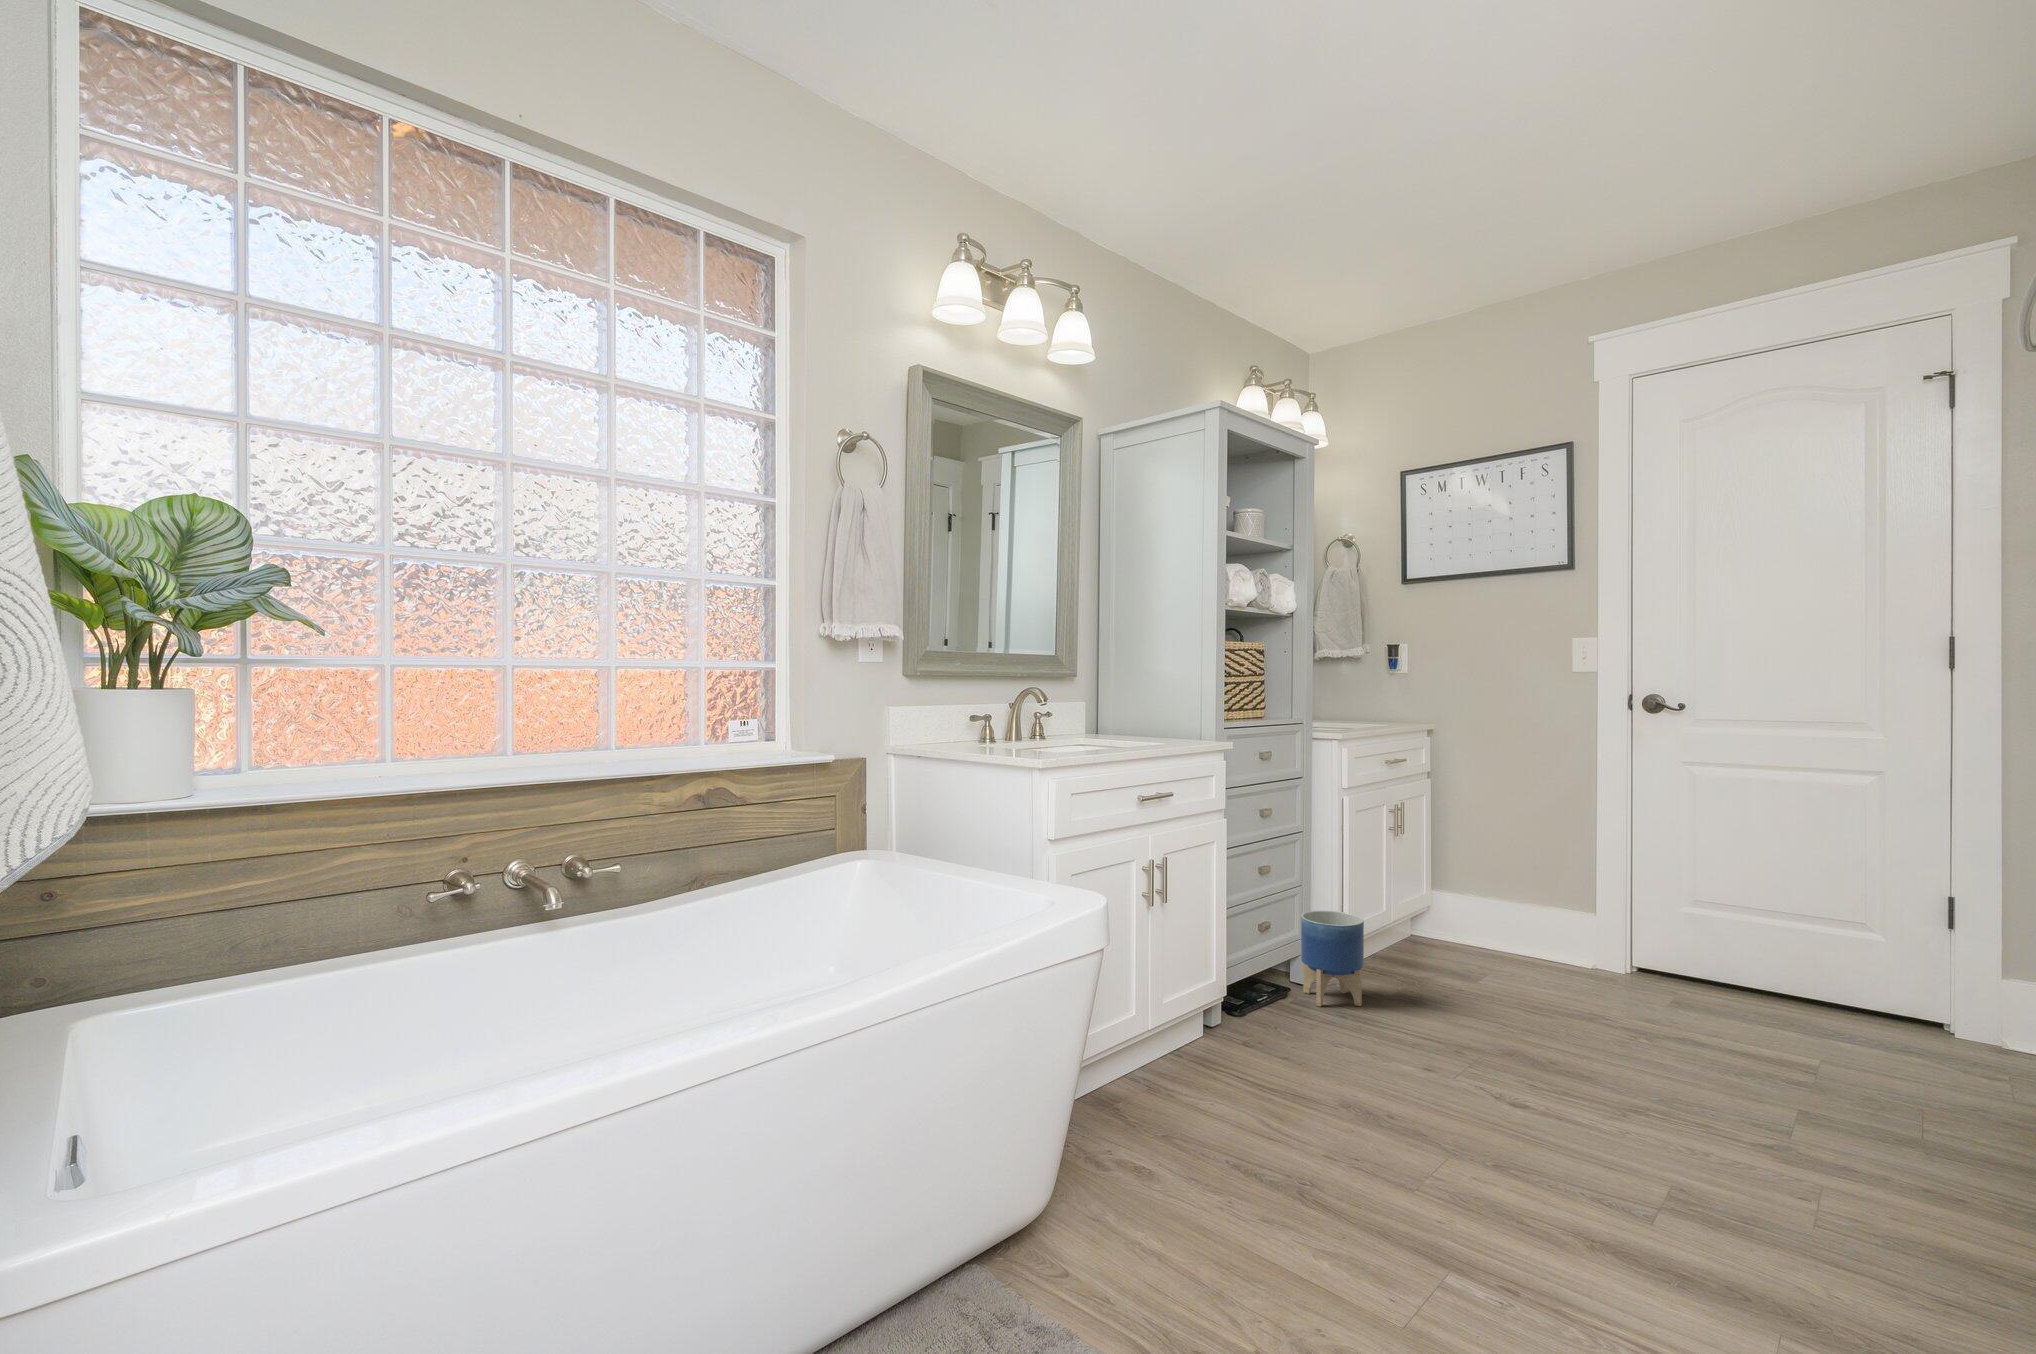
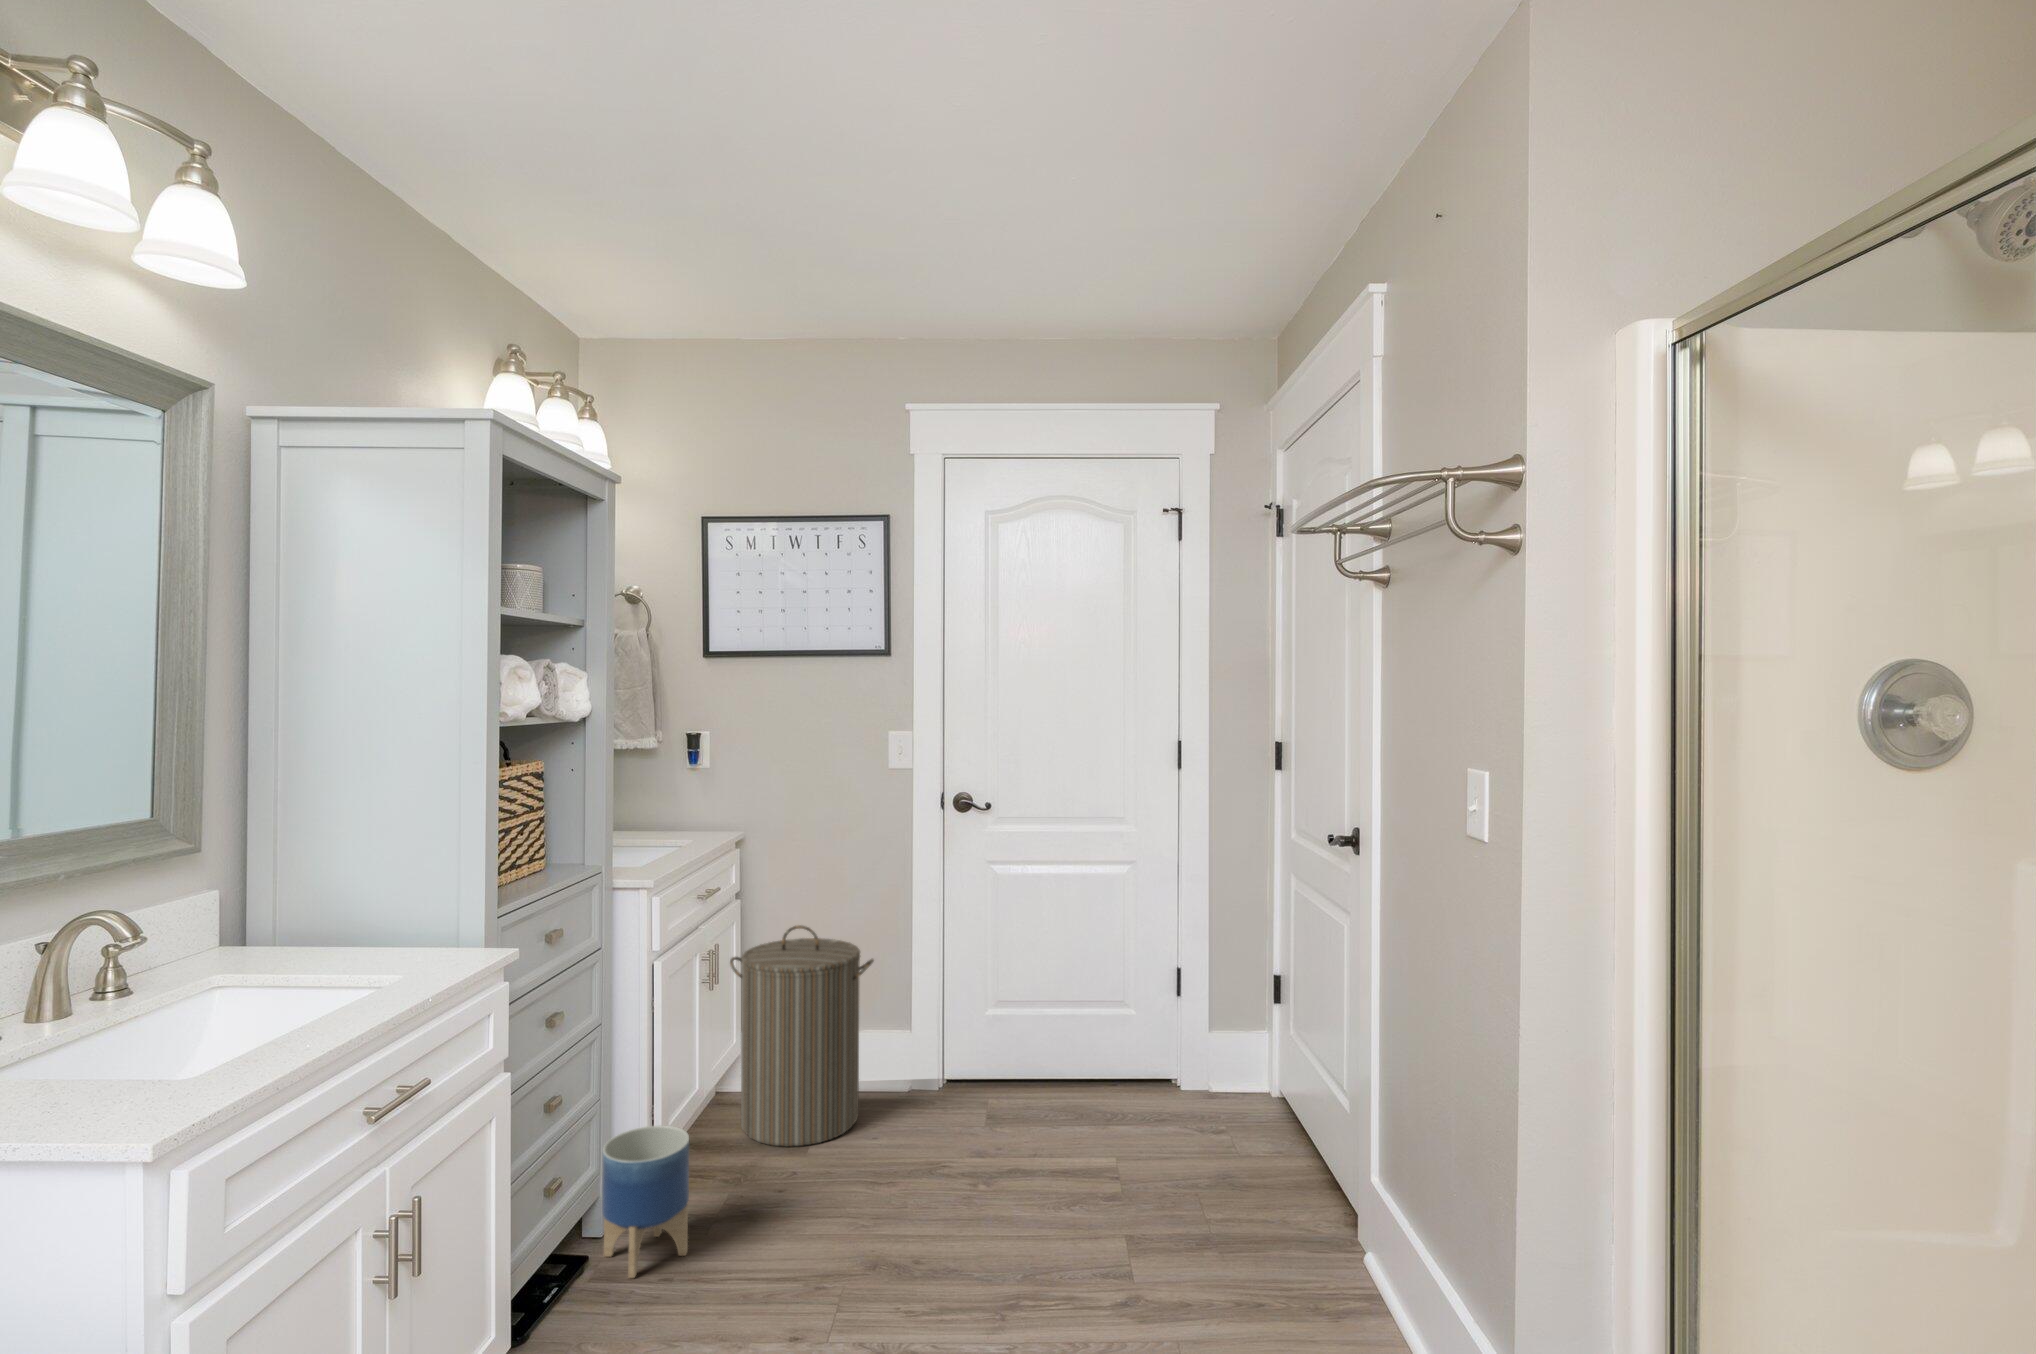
laundry hamper: none [1419,799,1549,980] -> present [730,925,874,1147]

